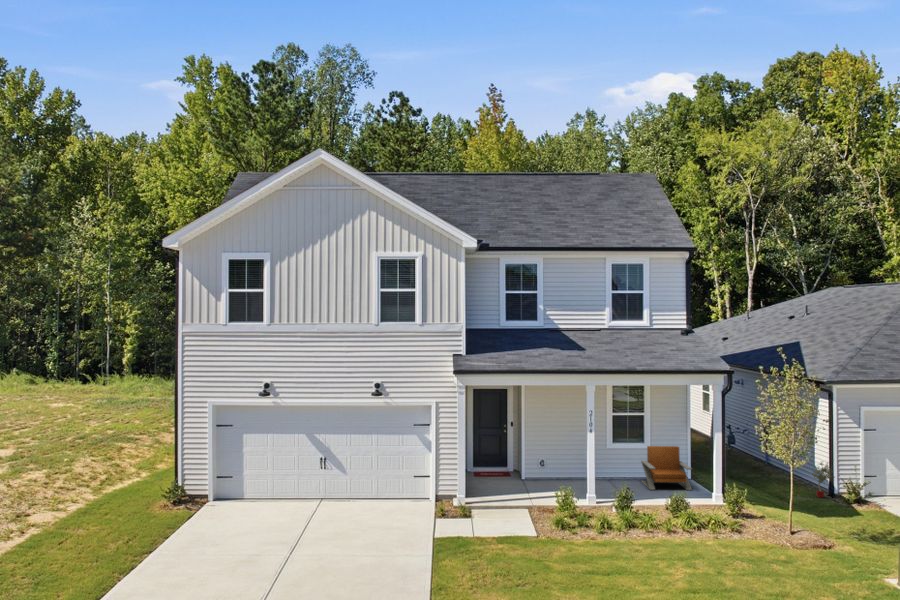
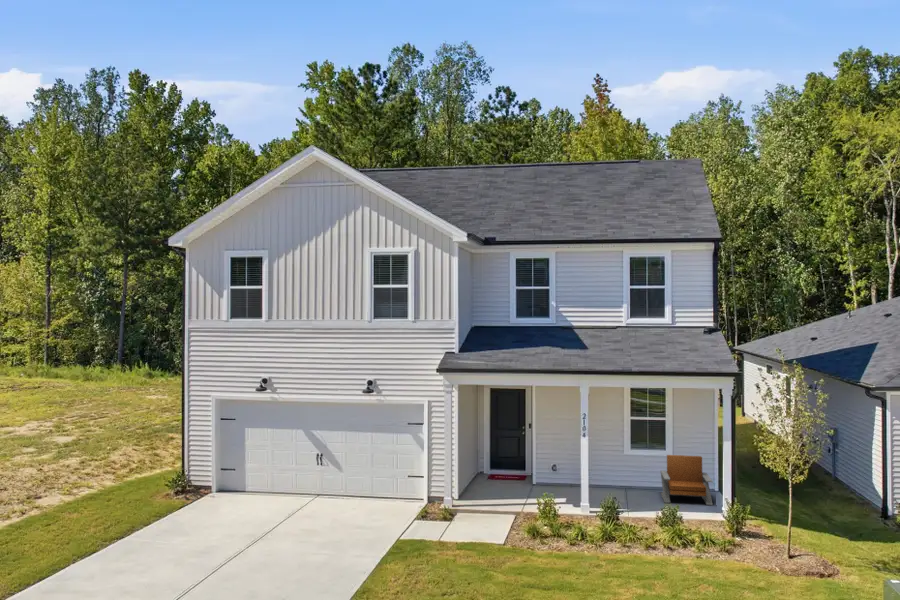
potted tree: present [812,463,834,498] -> none [855,479,882,522]

